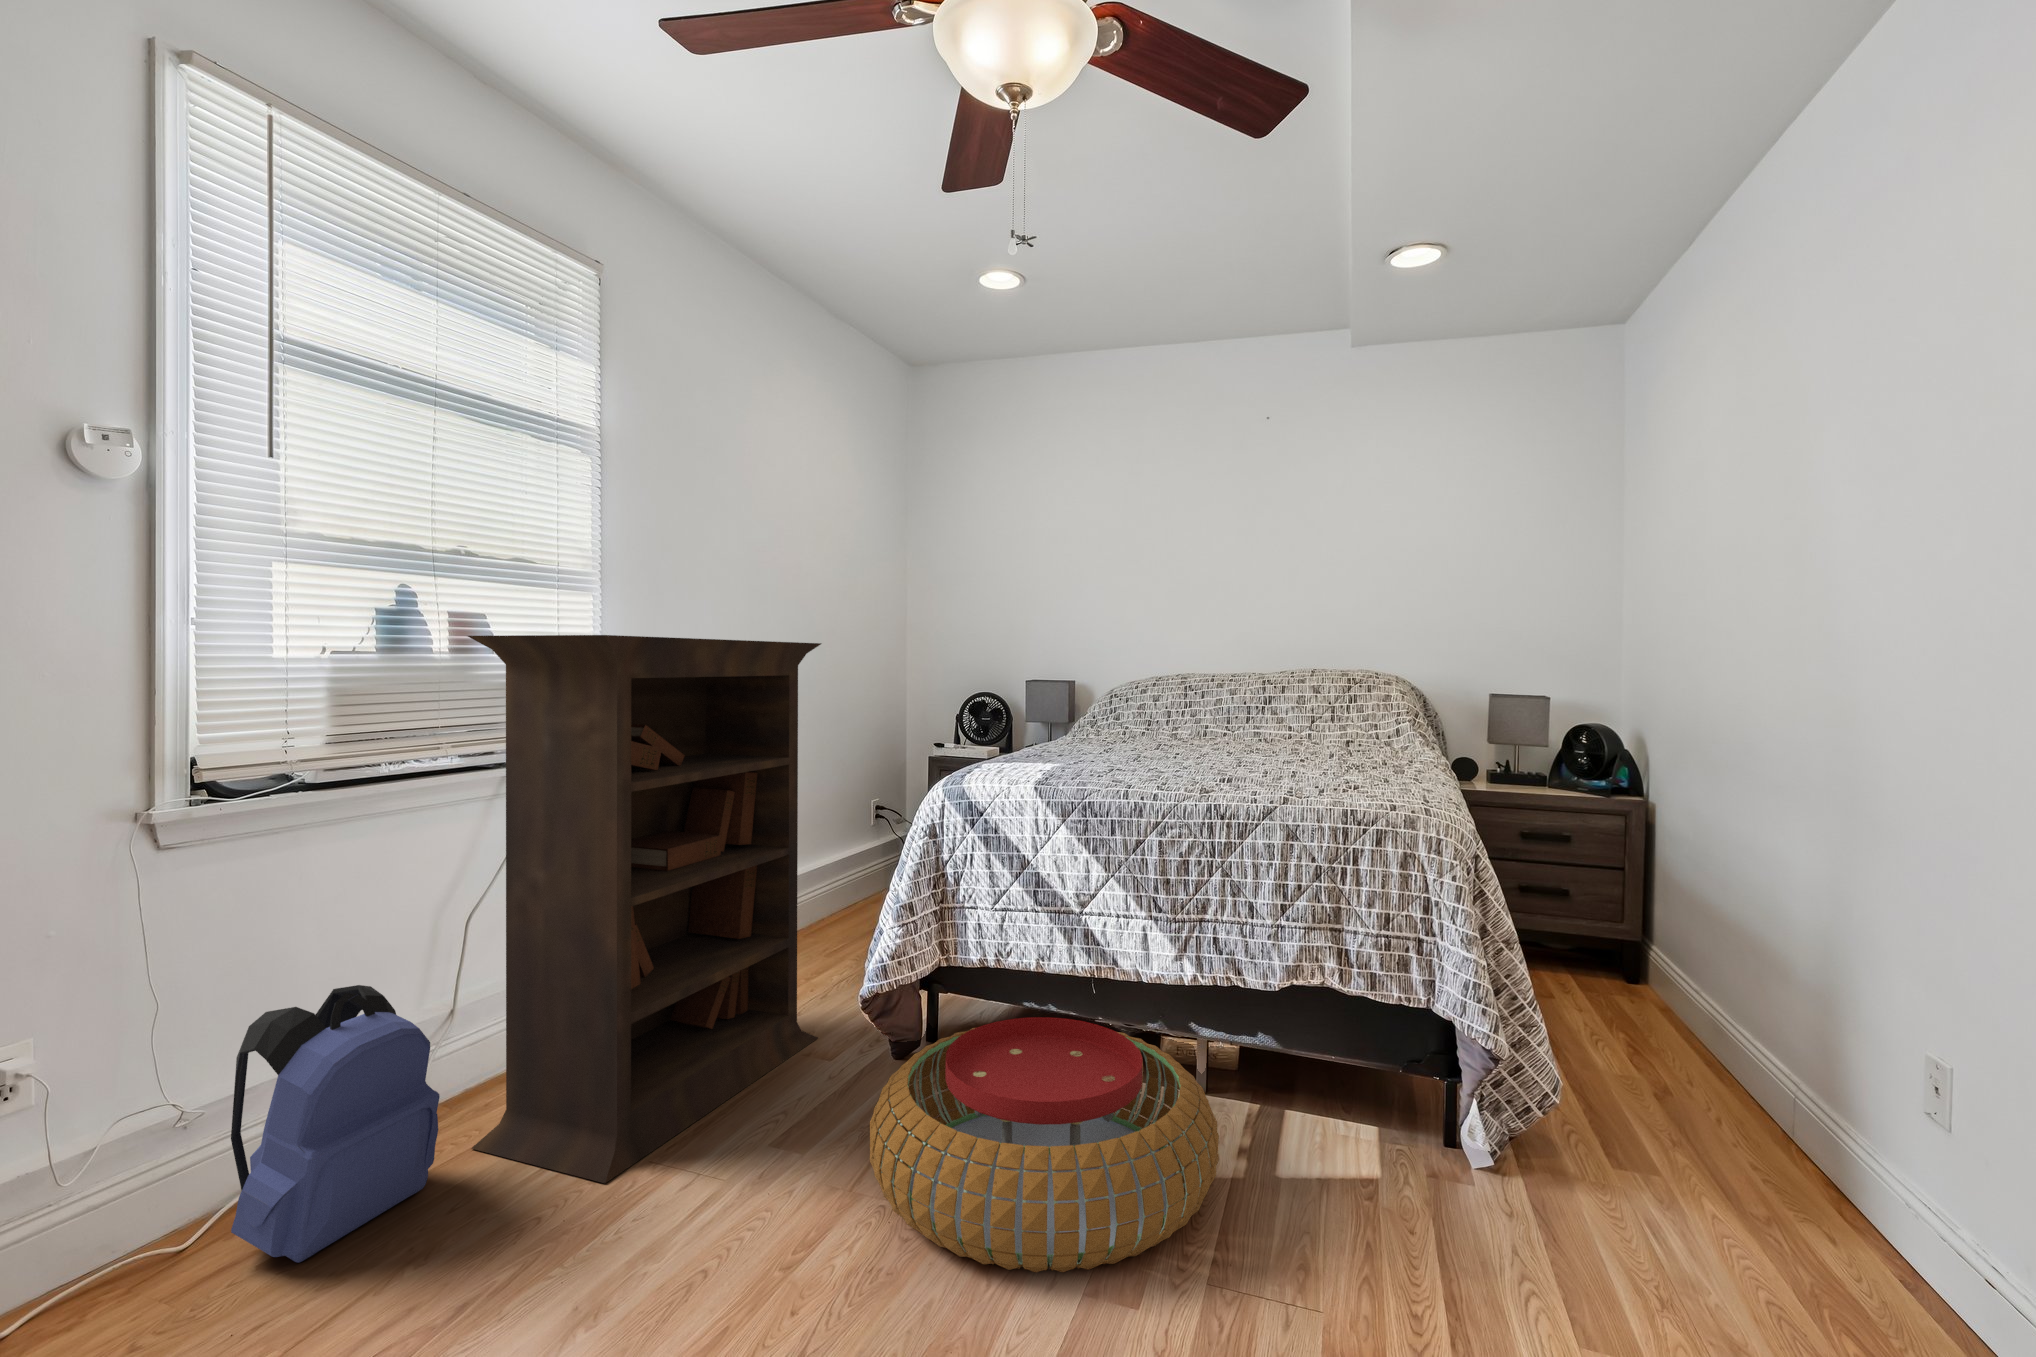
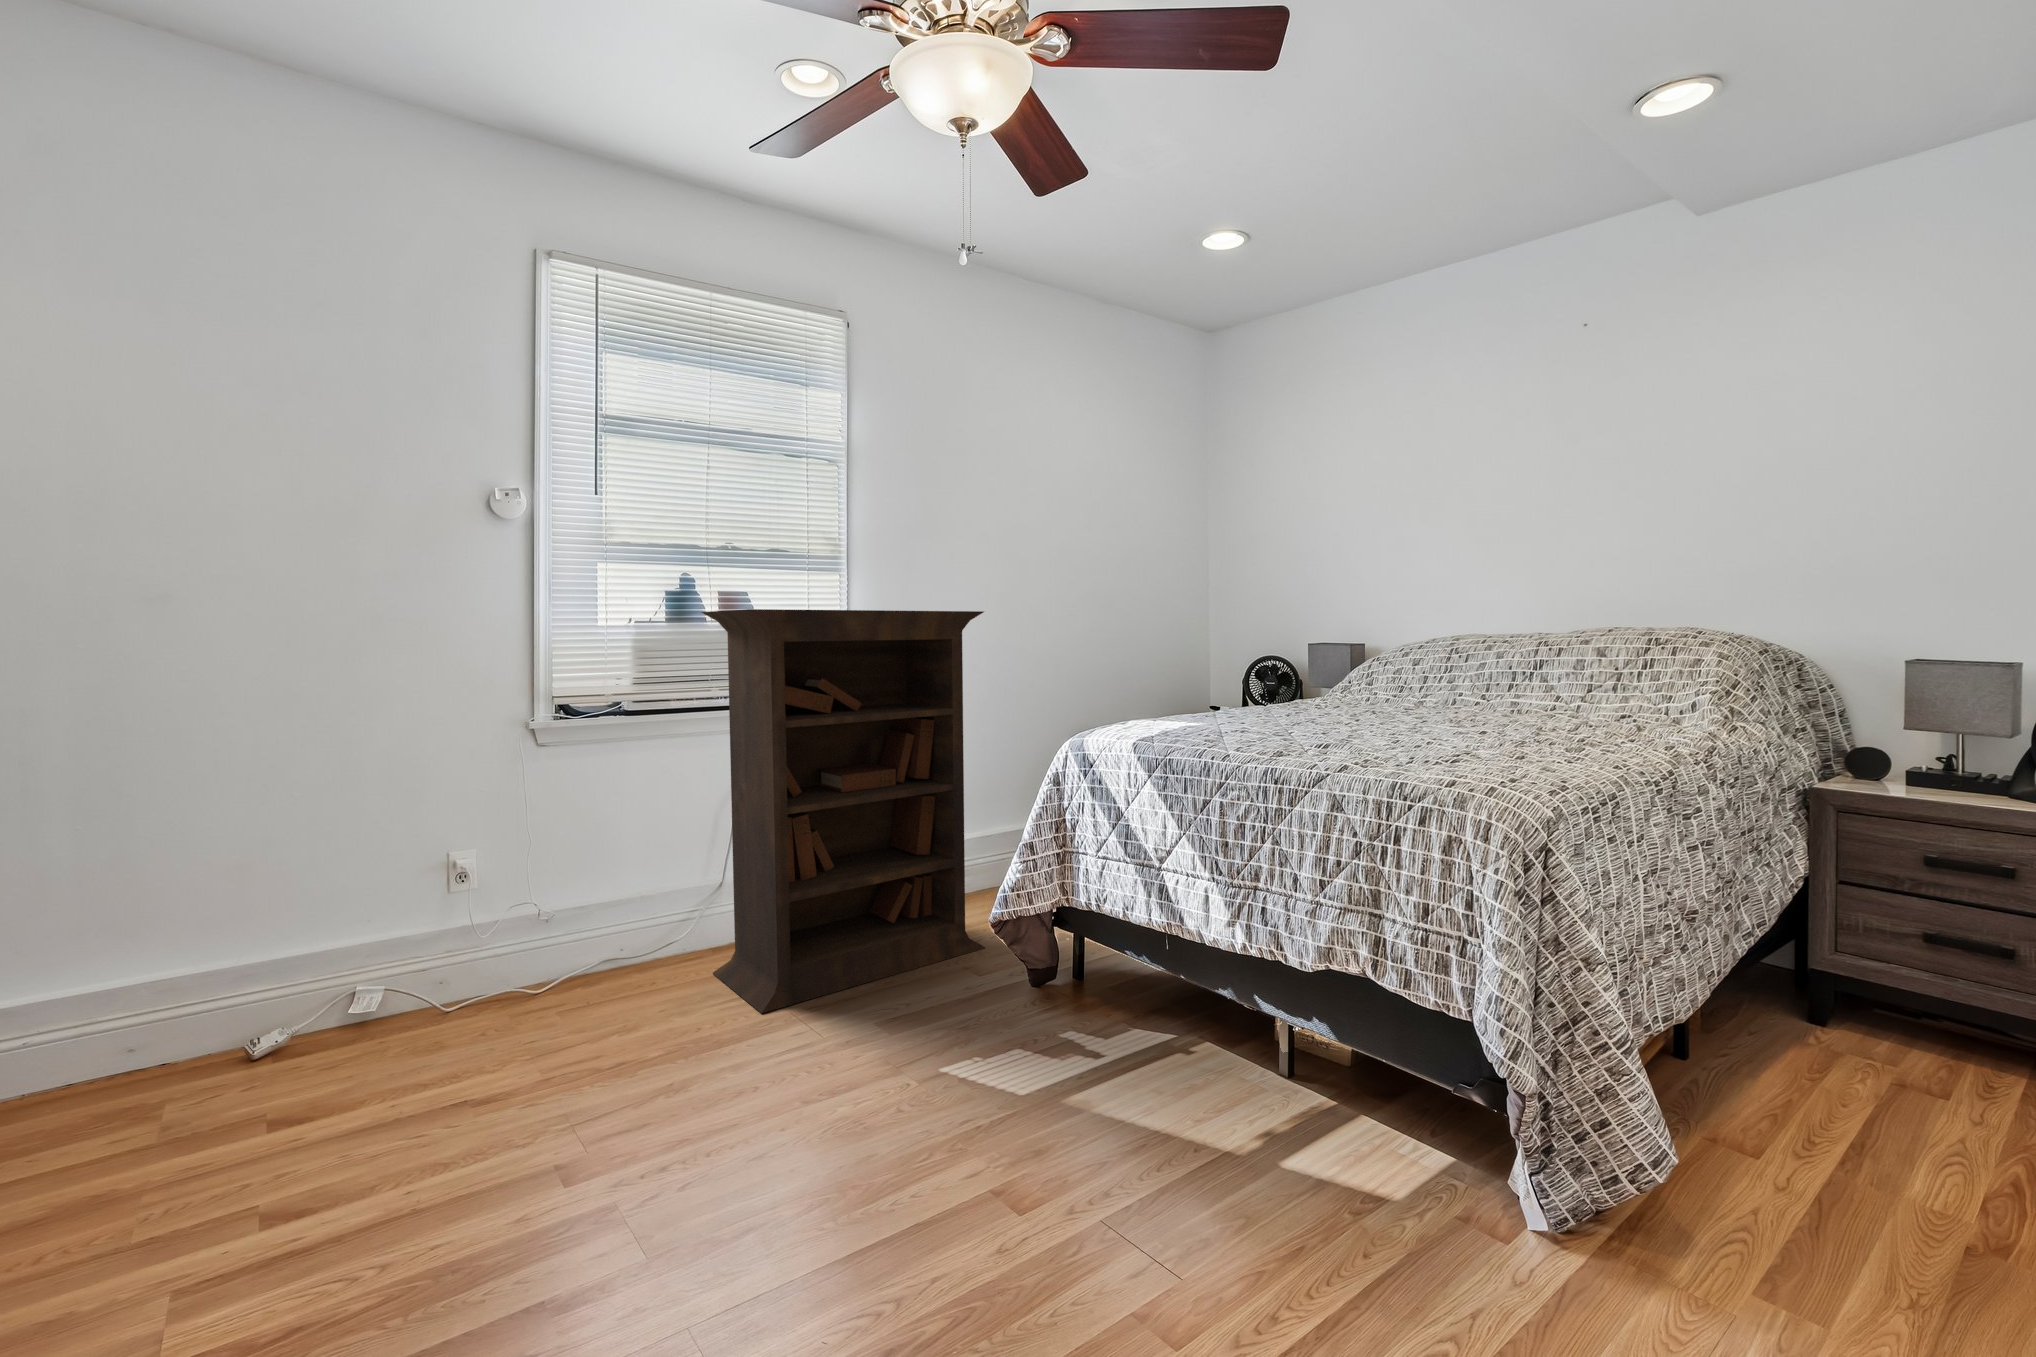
backpack: present [231,985,440,1263] -> none [555,847,680,1015]
pouf: present [870,1017,1219,1273] -> none [894,951,1211,1172]

